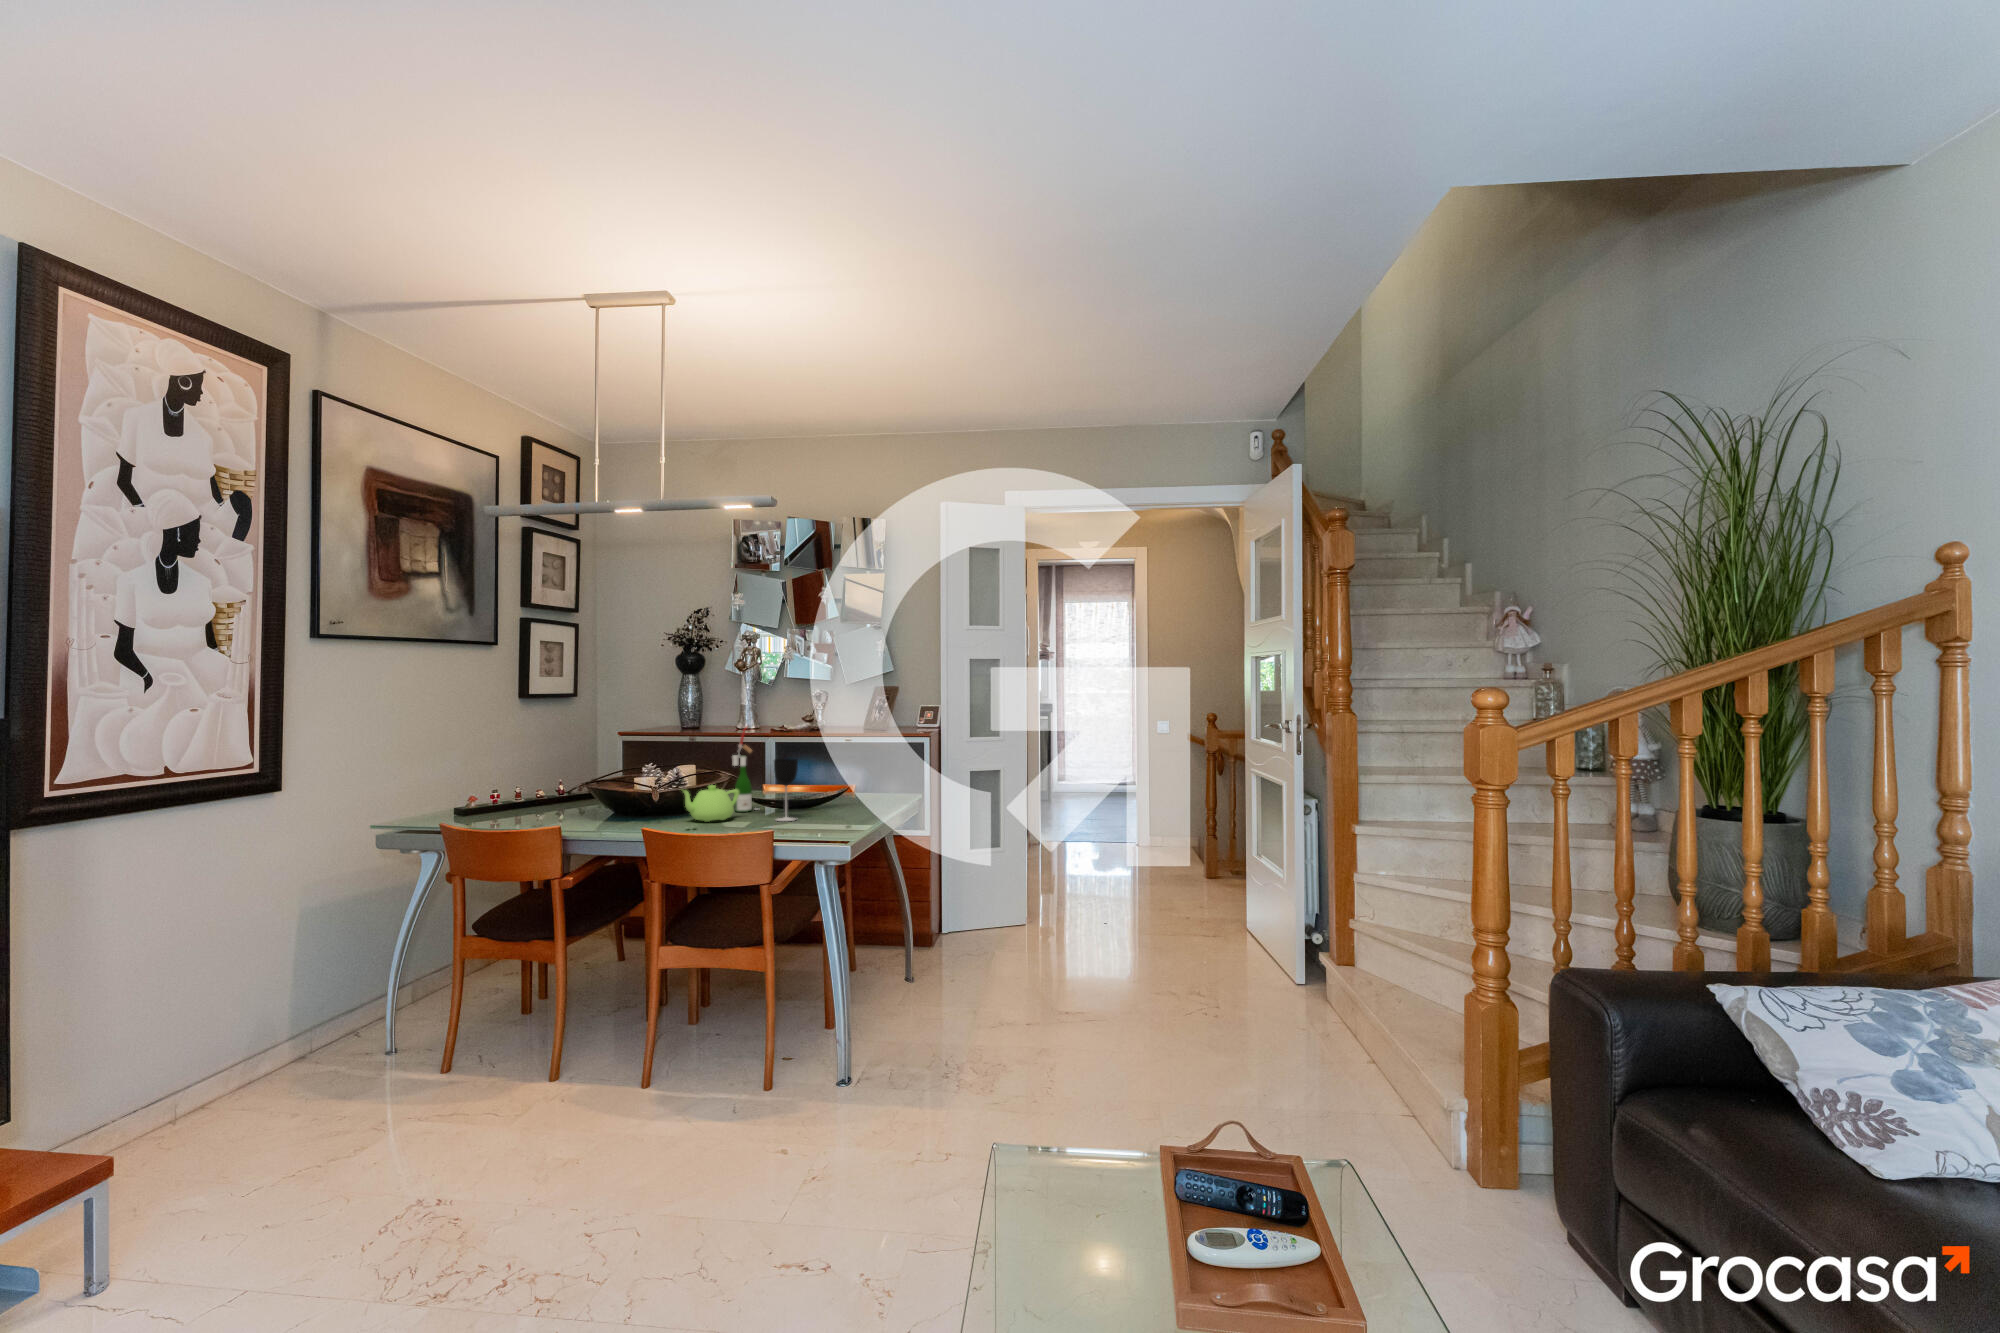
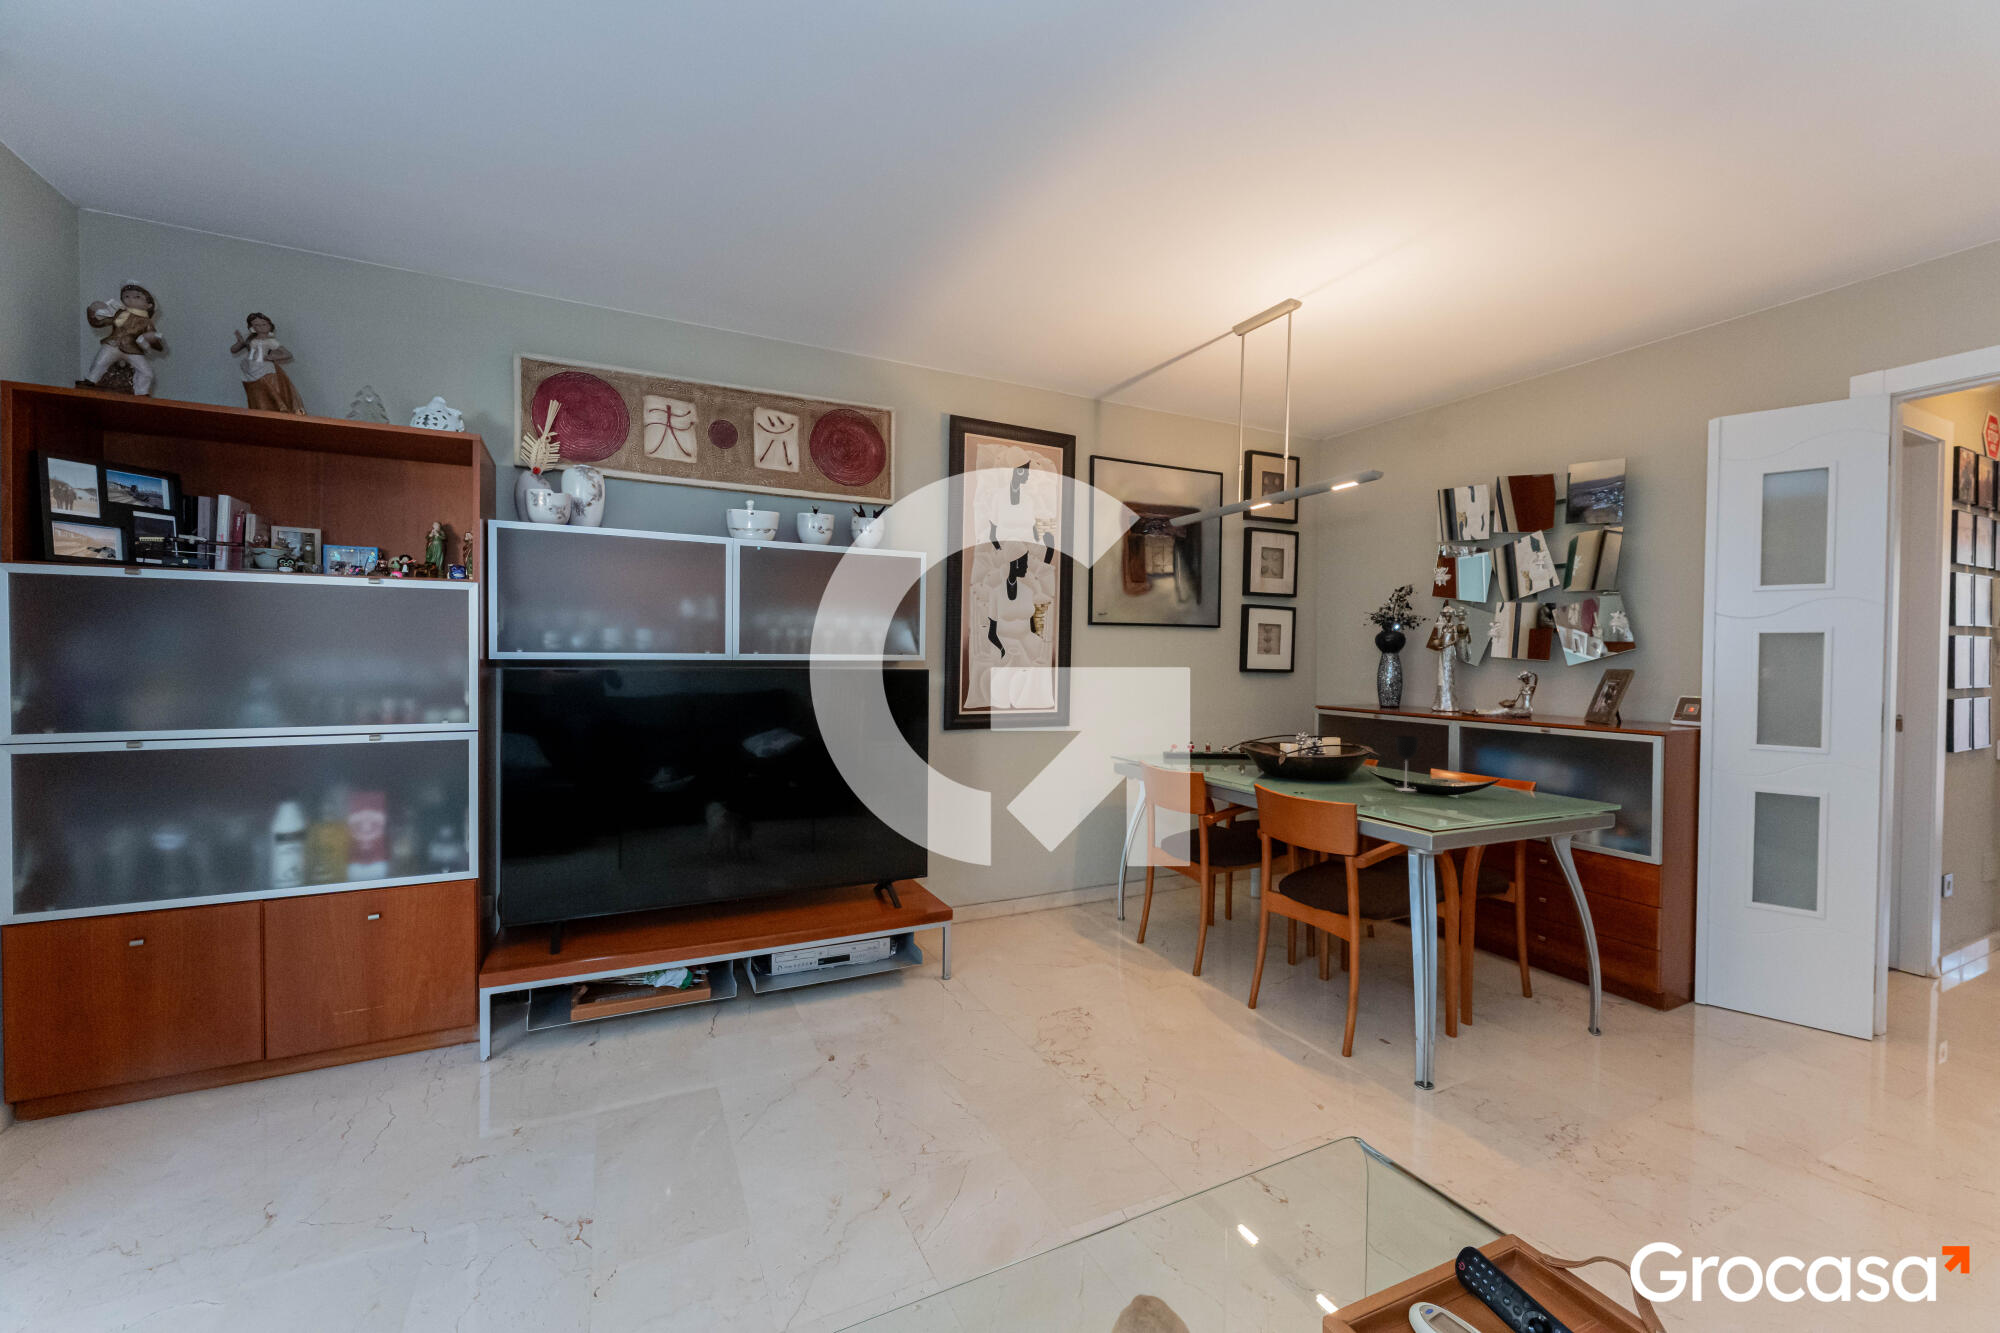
wine bottle: present [732,728,757,812] -> none [1371,705,1395,780]
teapot: present [683,785,739,822] -> none [1316,753,1369,784]

